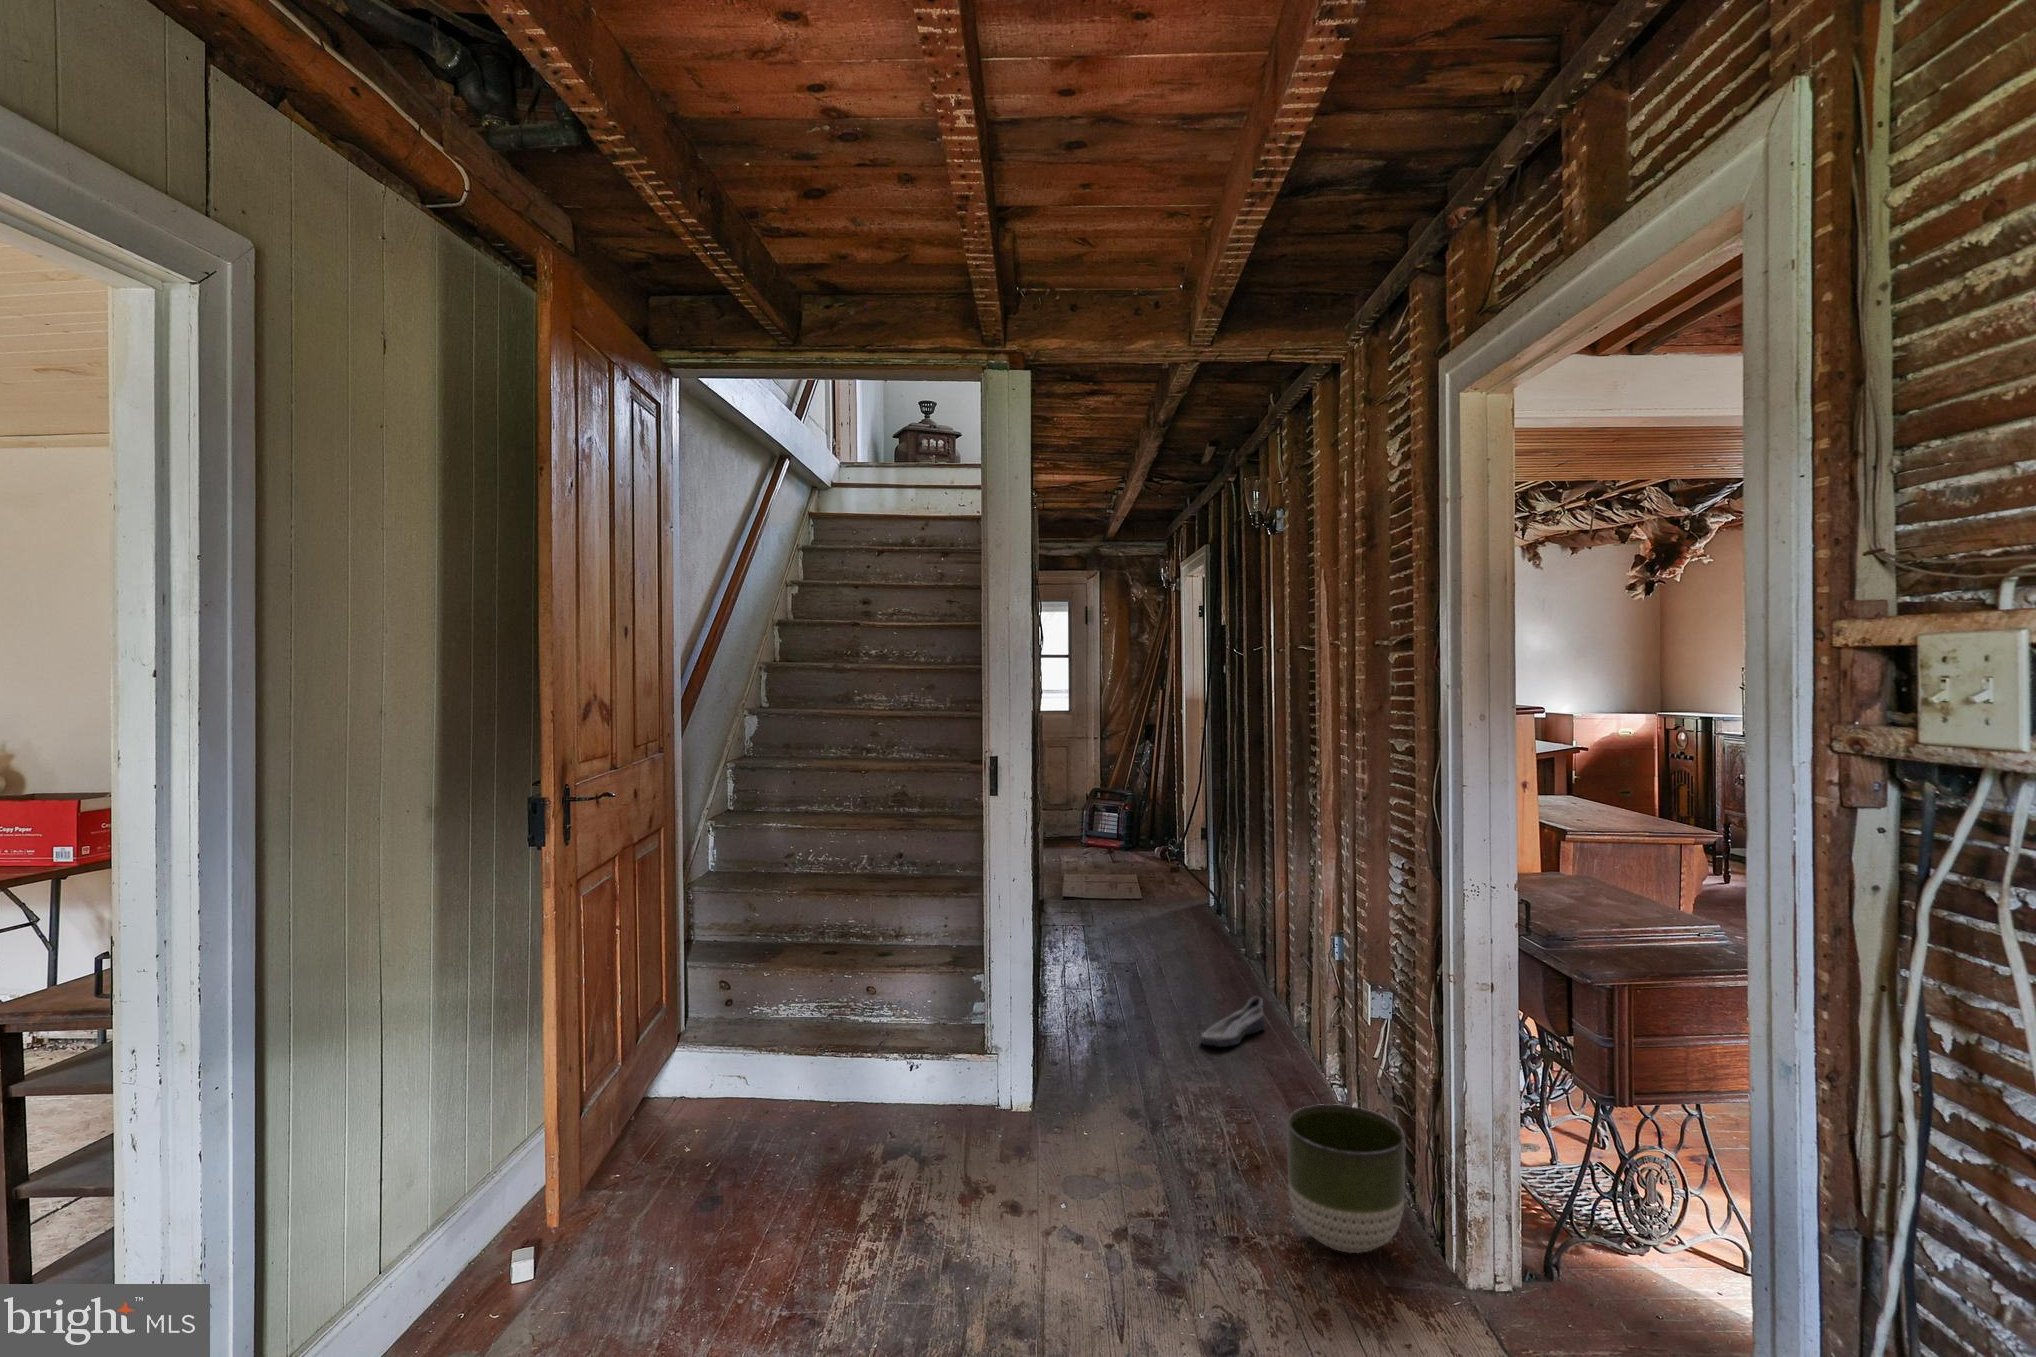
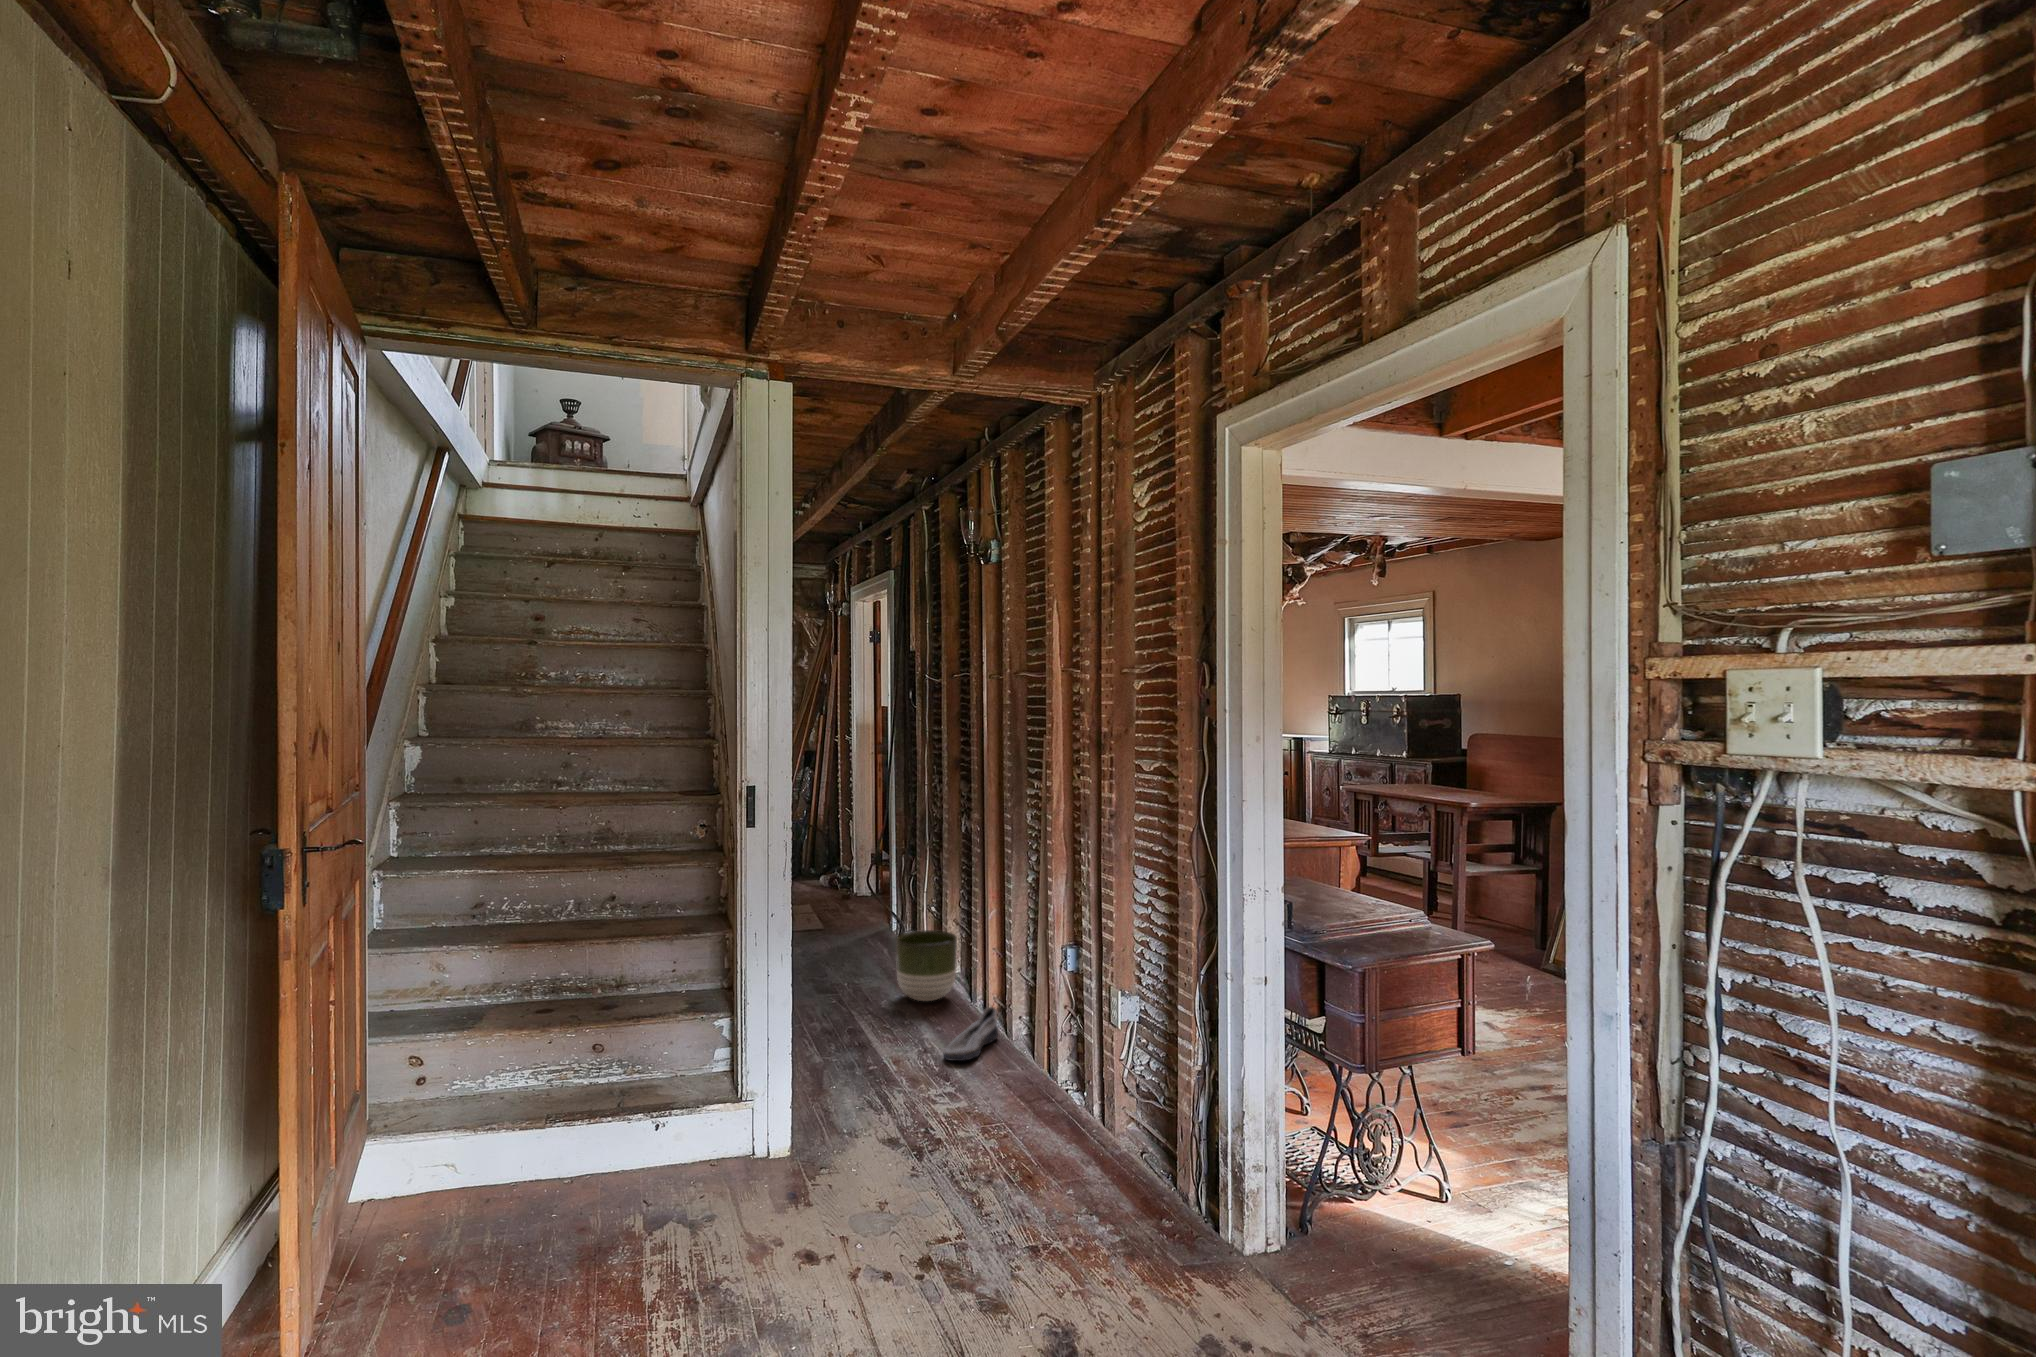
planter: present [1287,1104,1405,1253] -> present [896,930,957,1001]

